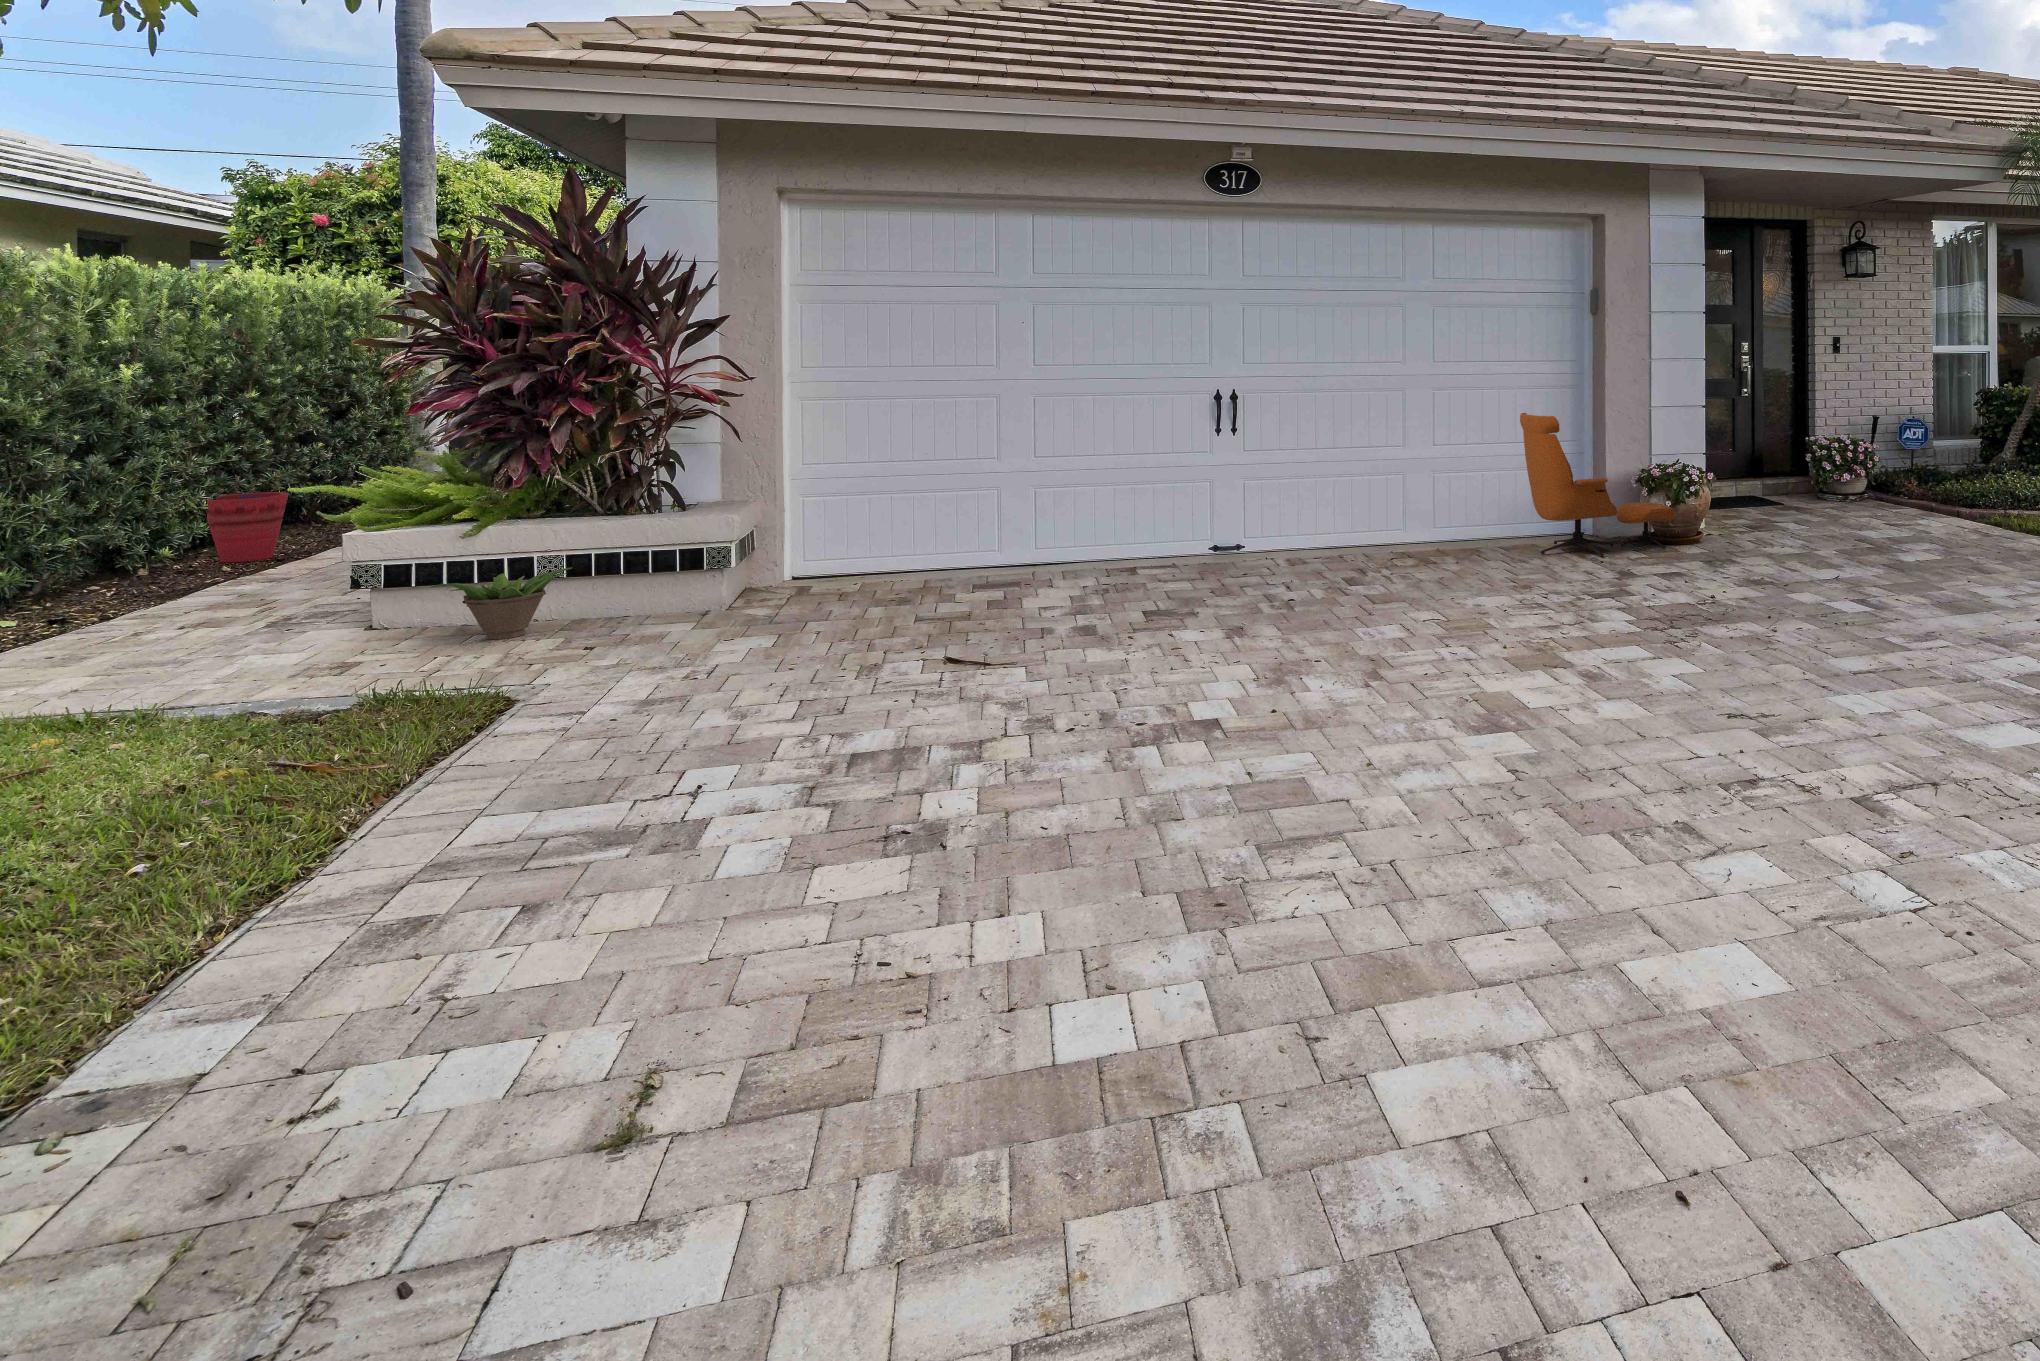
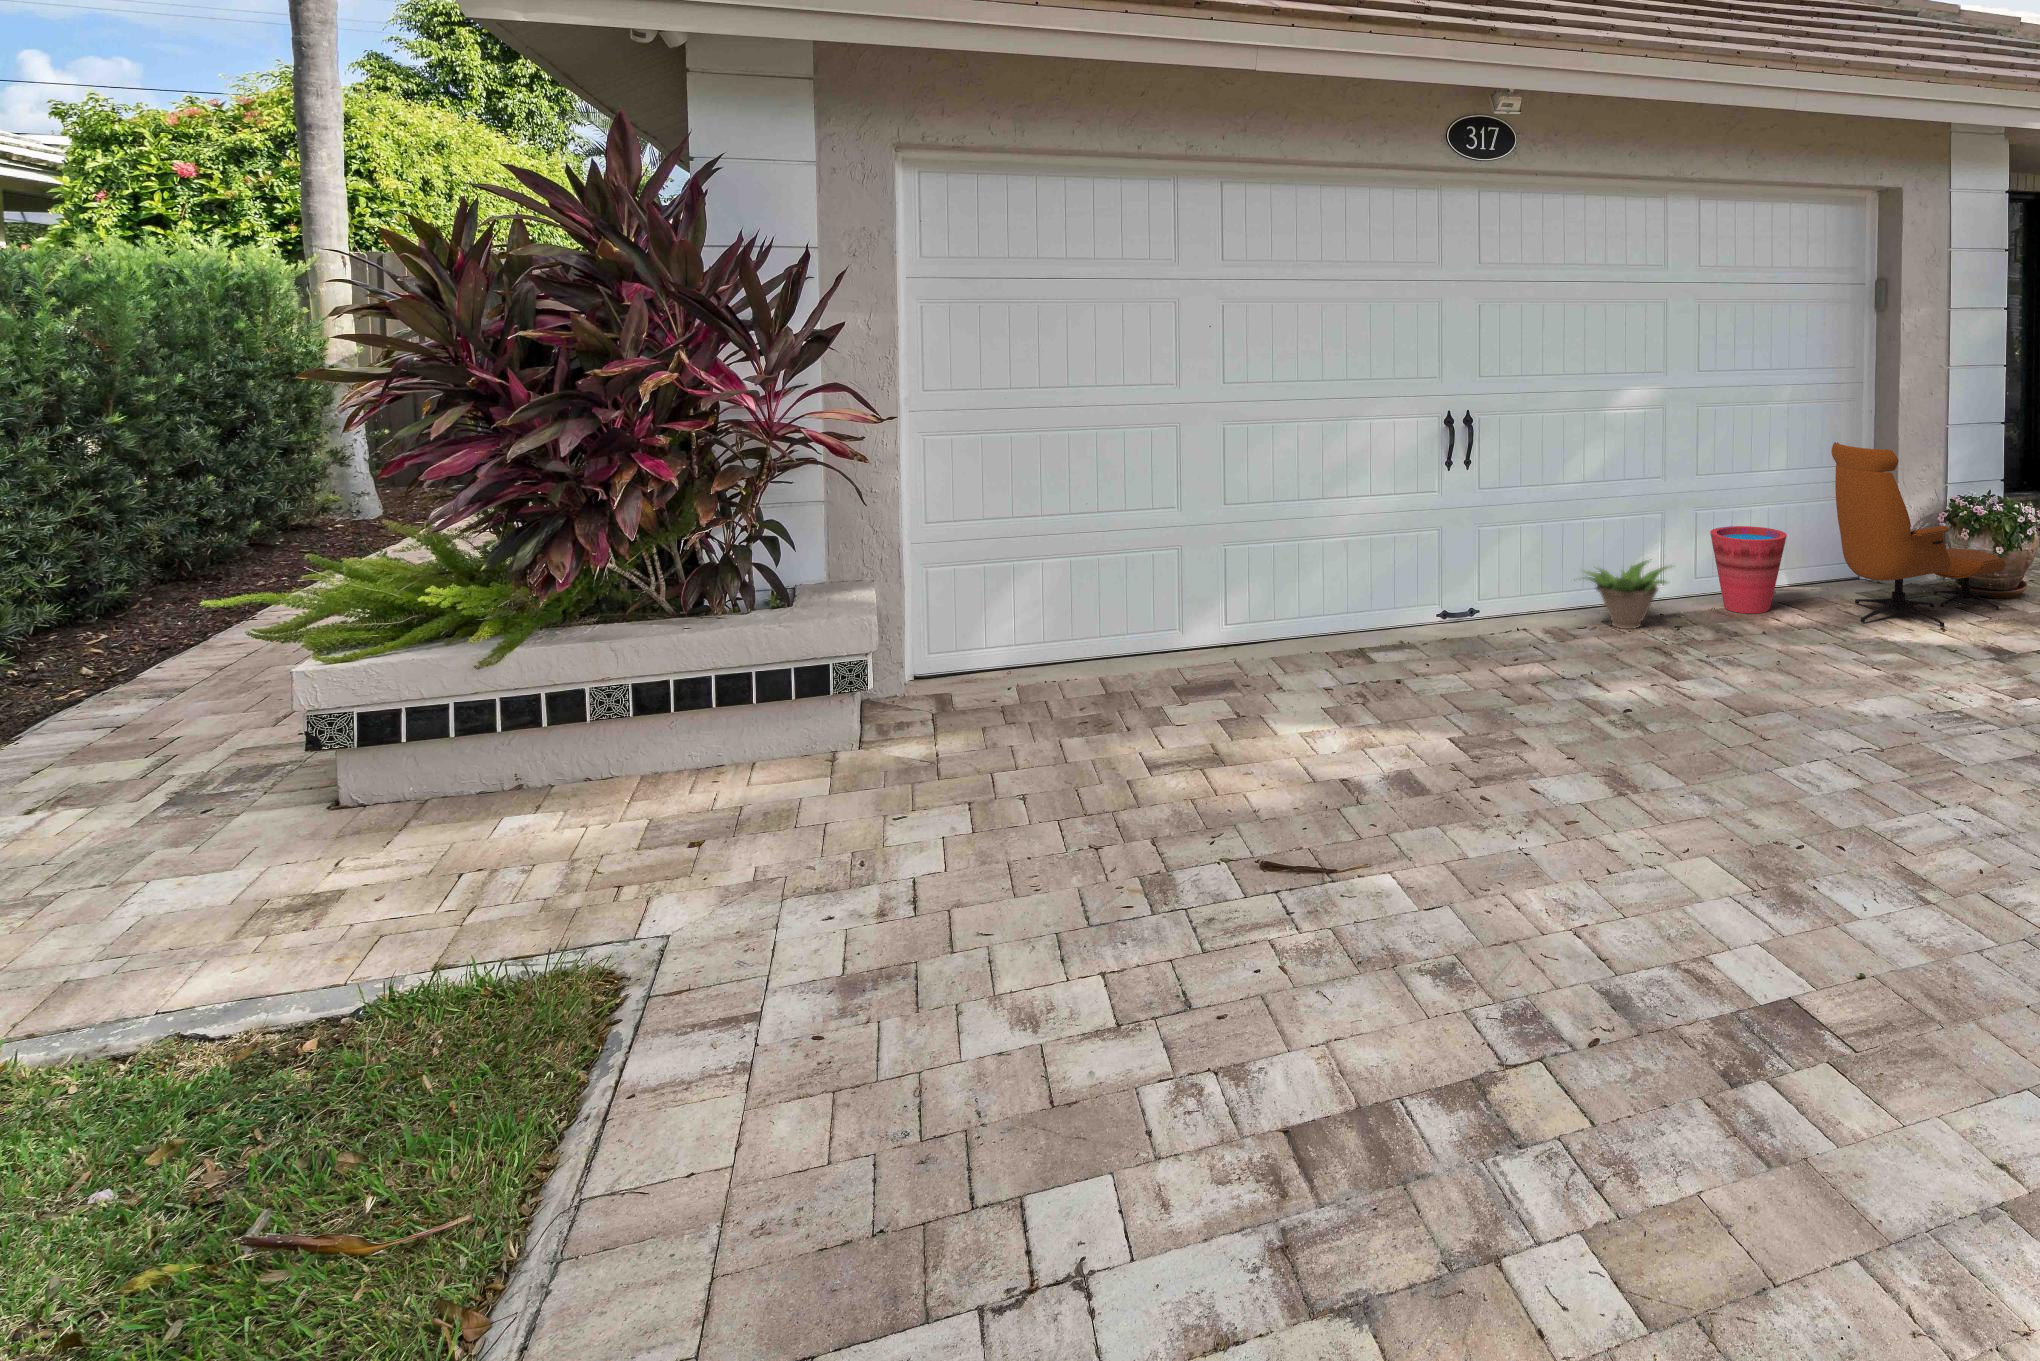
bucket: present [207,492,289,562] -> present [1710,526,1787,614]
decorative plant: present [432,567,572,639] -> present [1574,561,1672,629]

